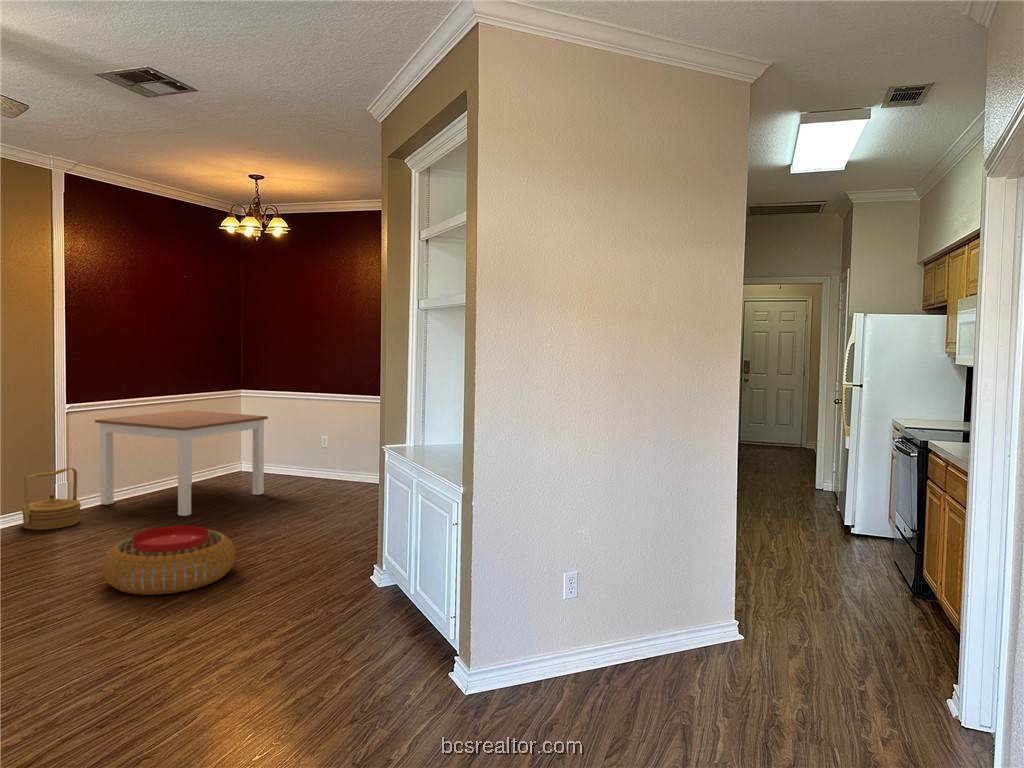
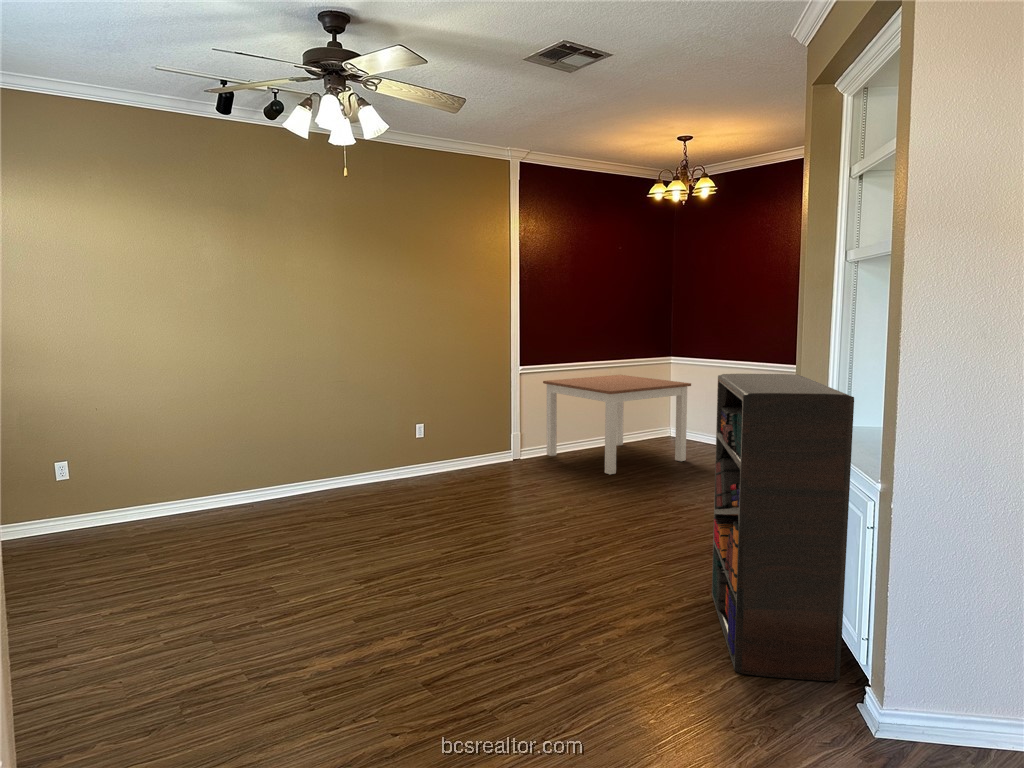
bookshelf: none [316,404,438,672] -> present [712,374,854,681]
woven basket: present [22,468,81,530] -> none [488,421,529,472]
pouf: present [102,526,236,595] -> none [531,484,643,547]

